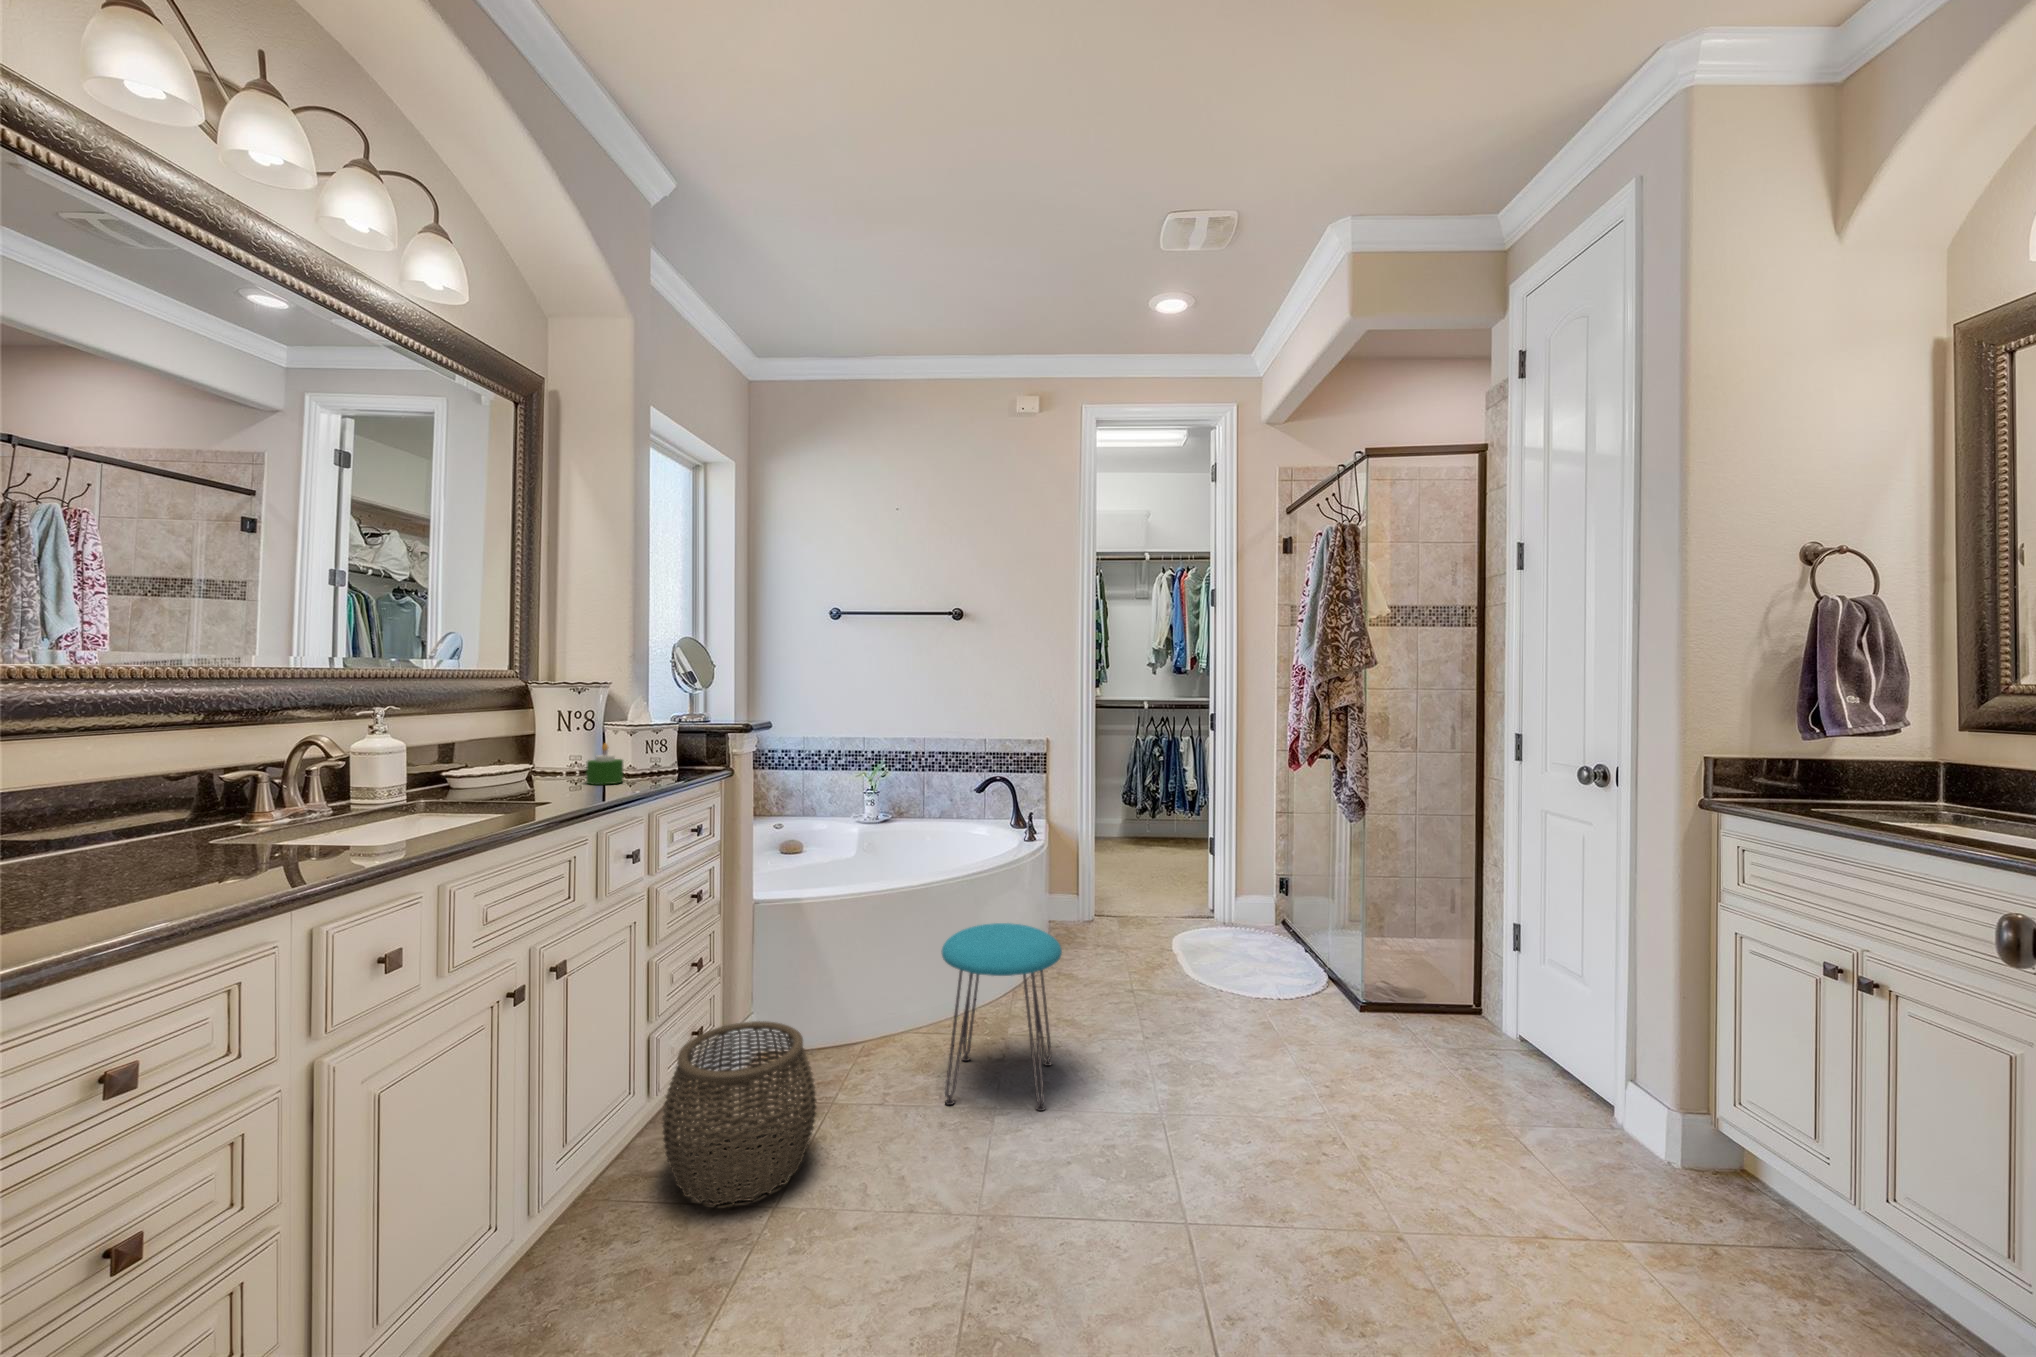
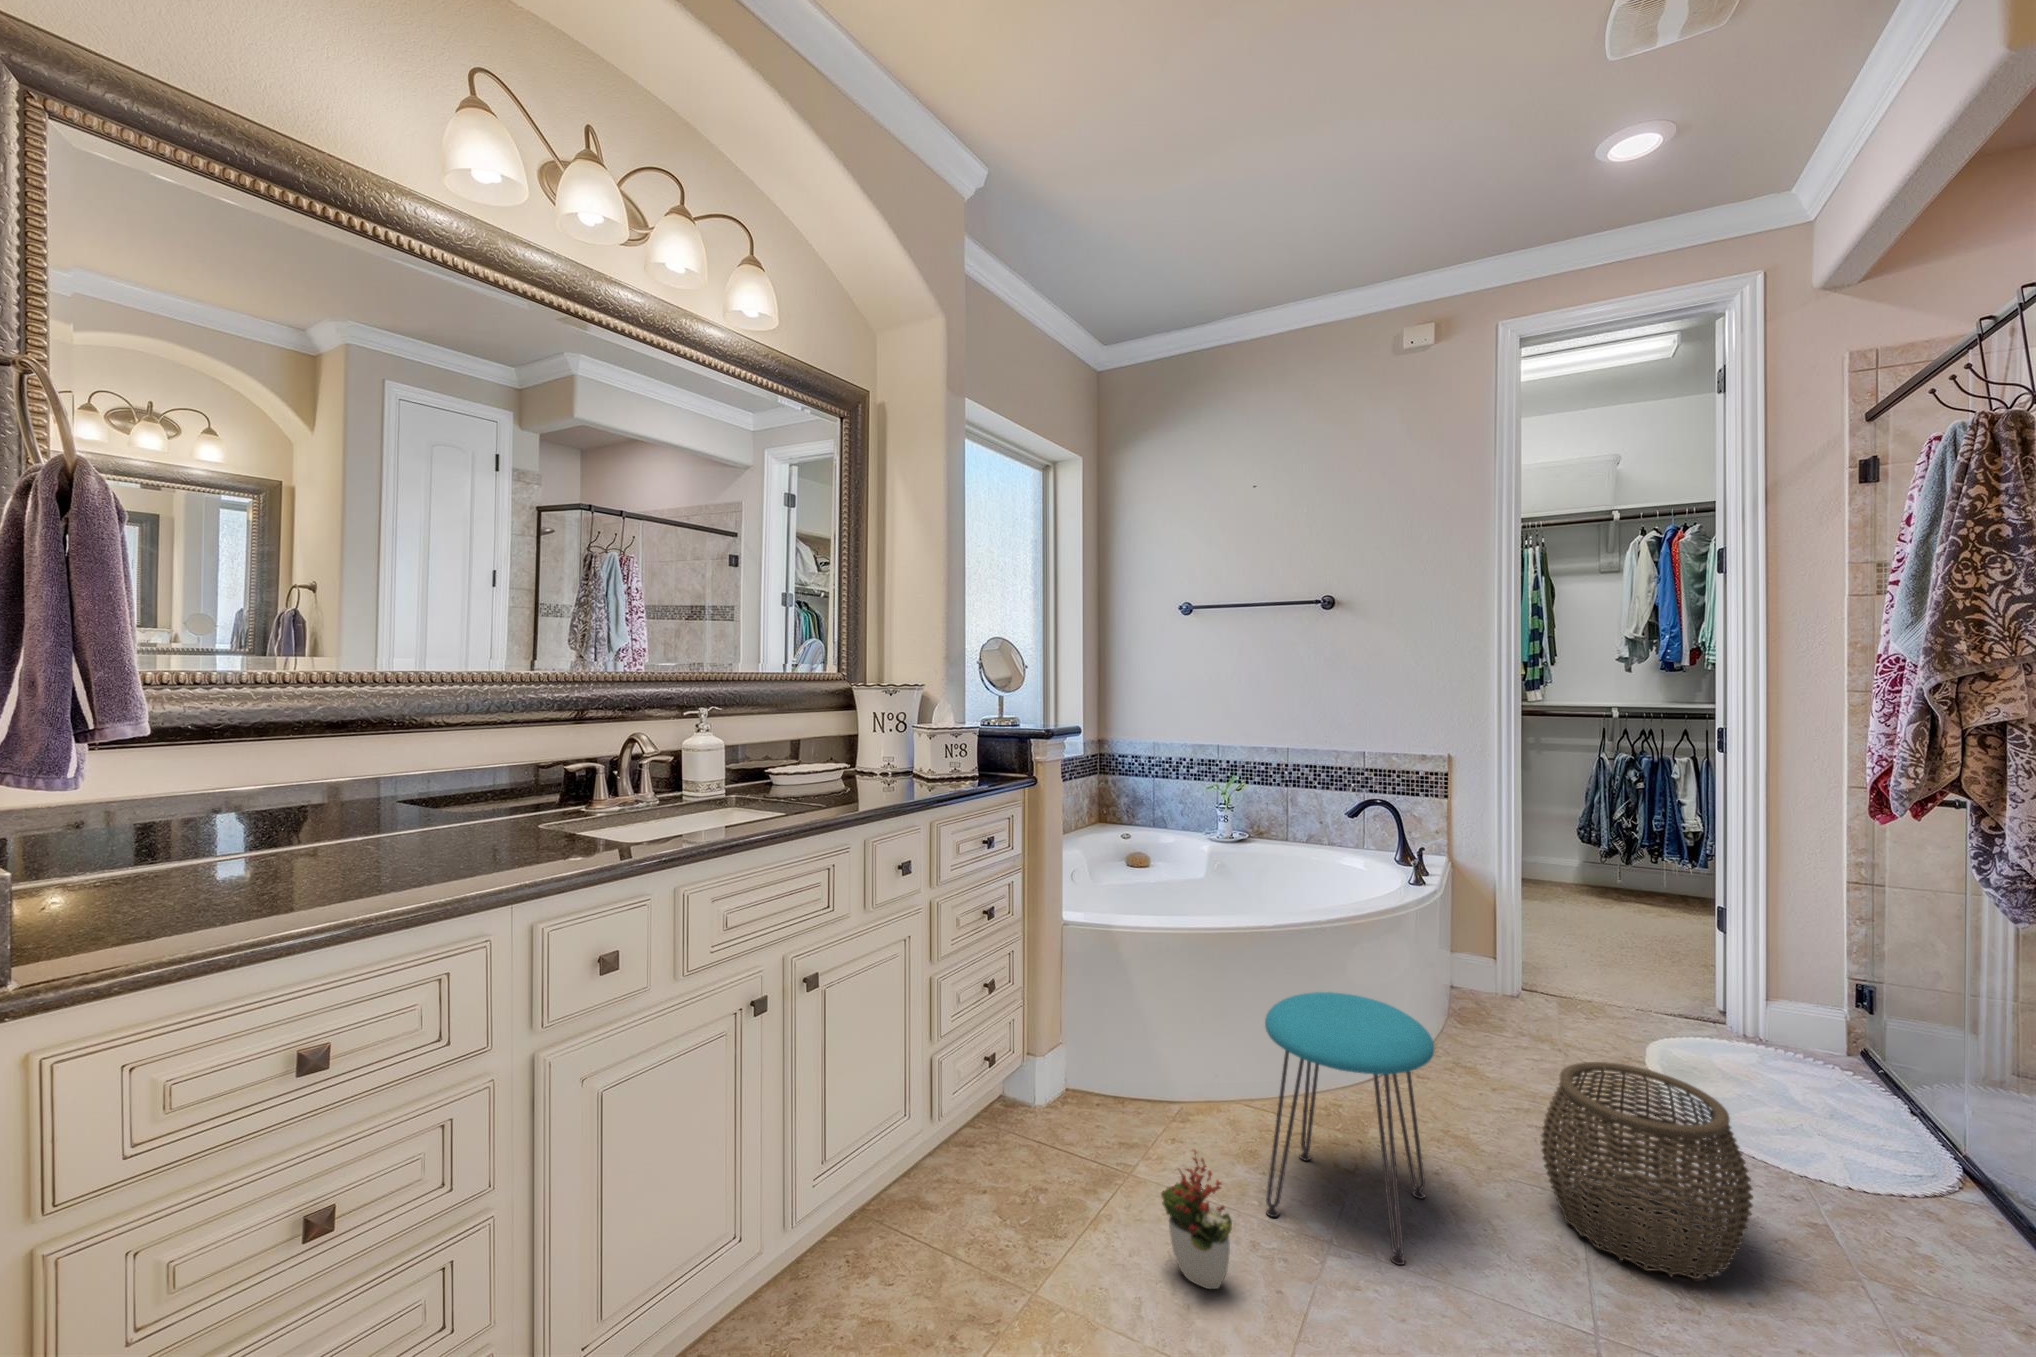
candle: present [586,743,623,785] -> none [885,745,918,788]
woven basket: present [662,1021,817,1206] -> present [1541,1062,1753,1279]
decorative plant: none [872,1059,931,1166] -> present [1161,1150,1232,1289]

